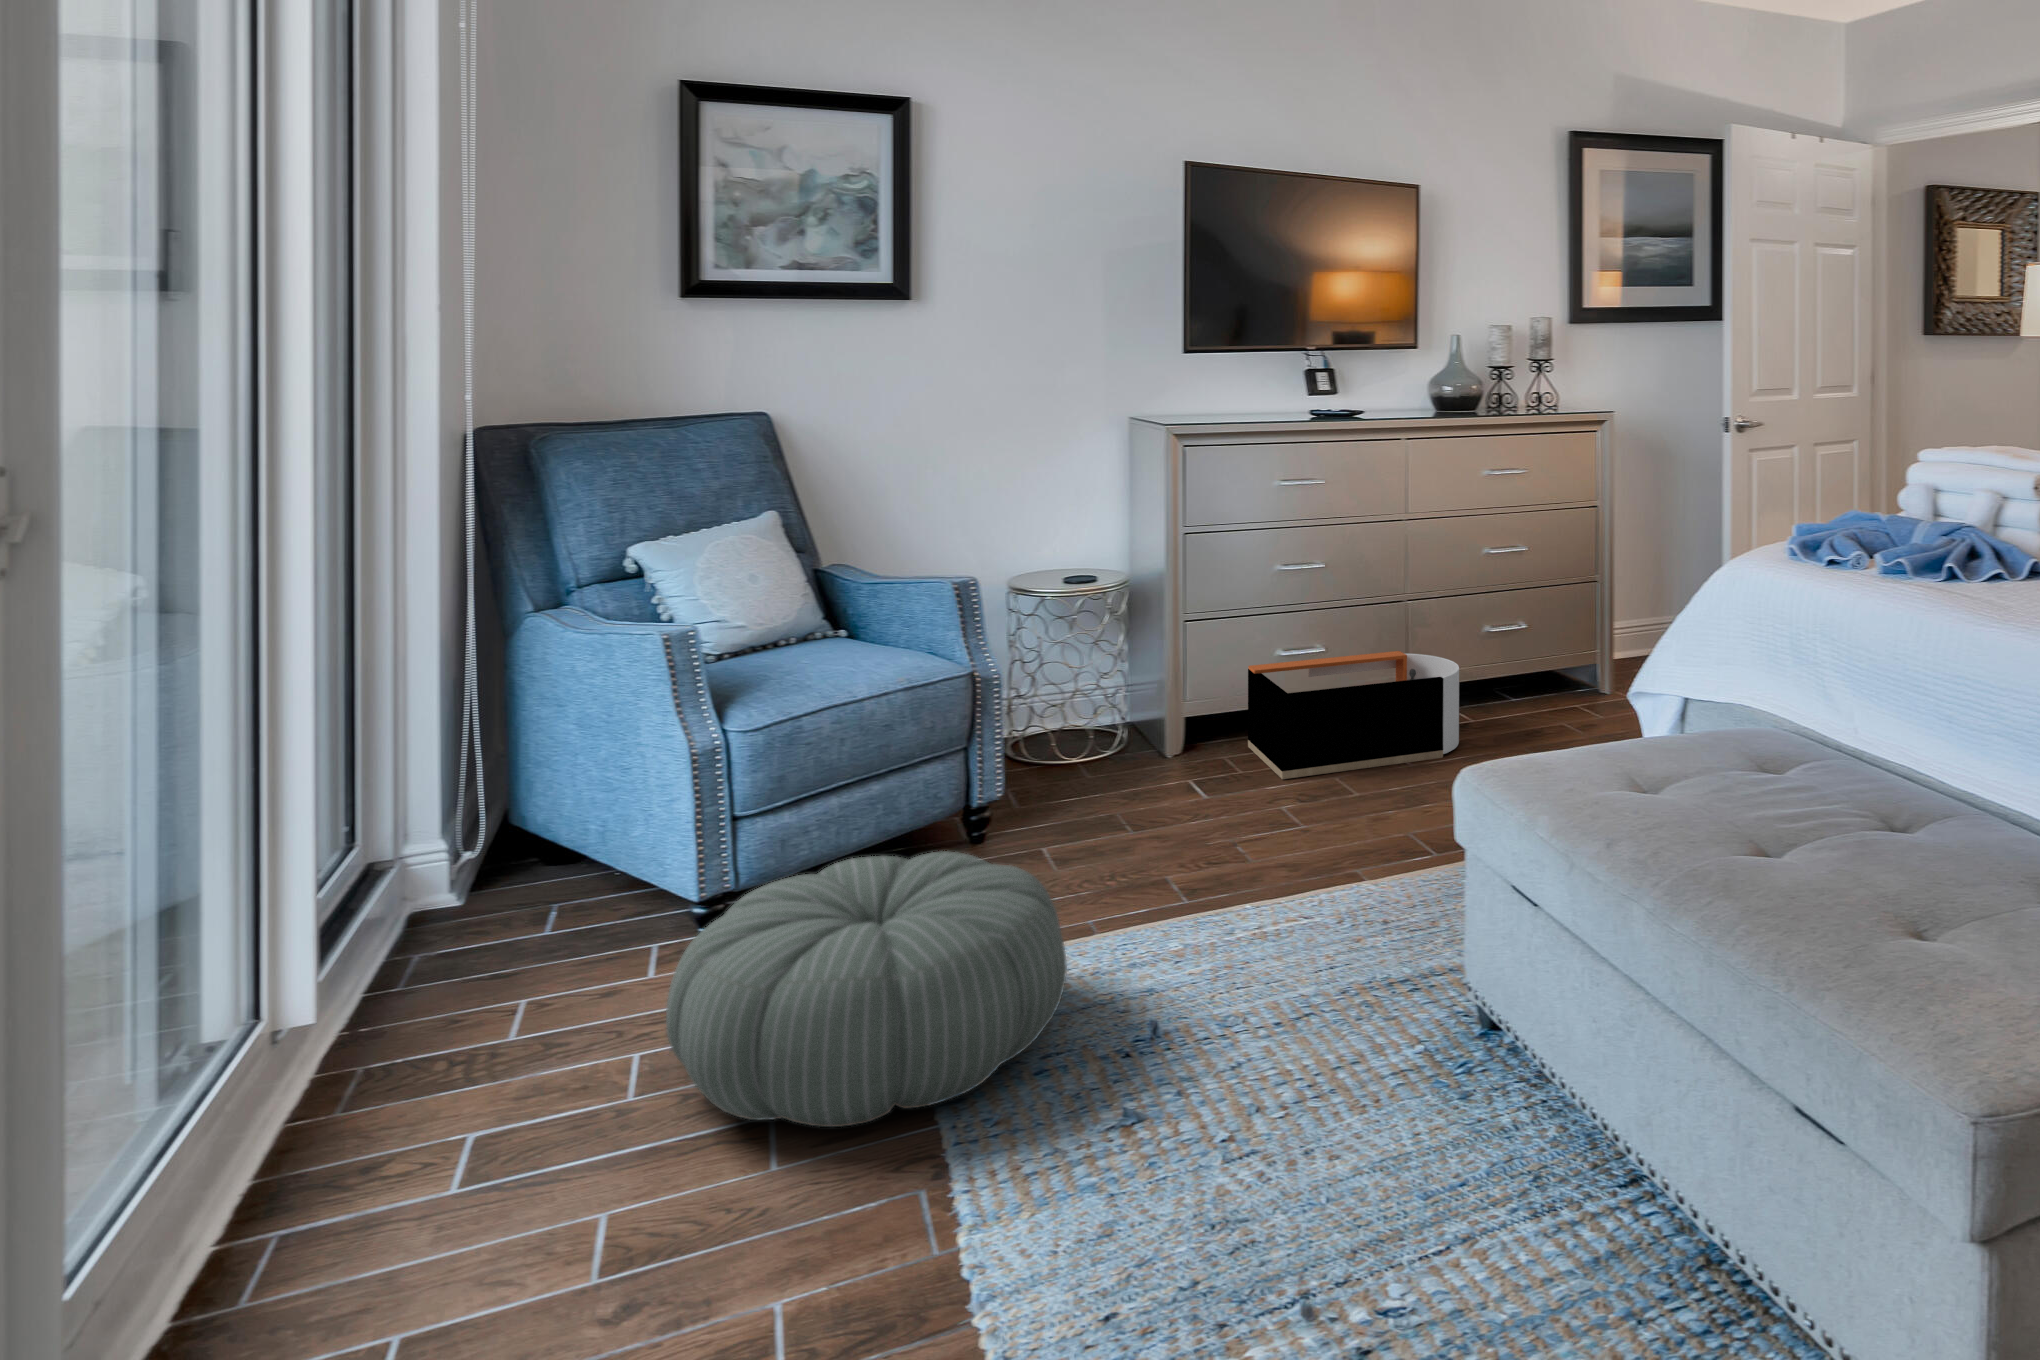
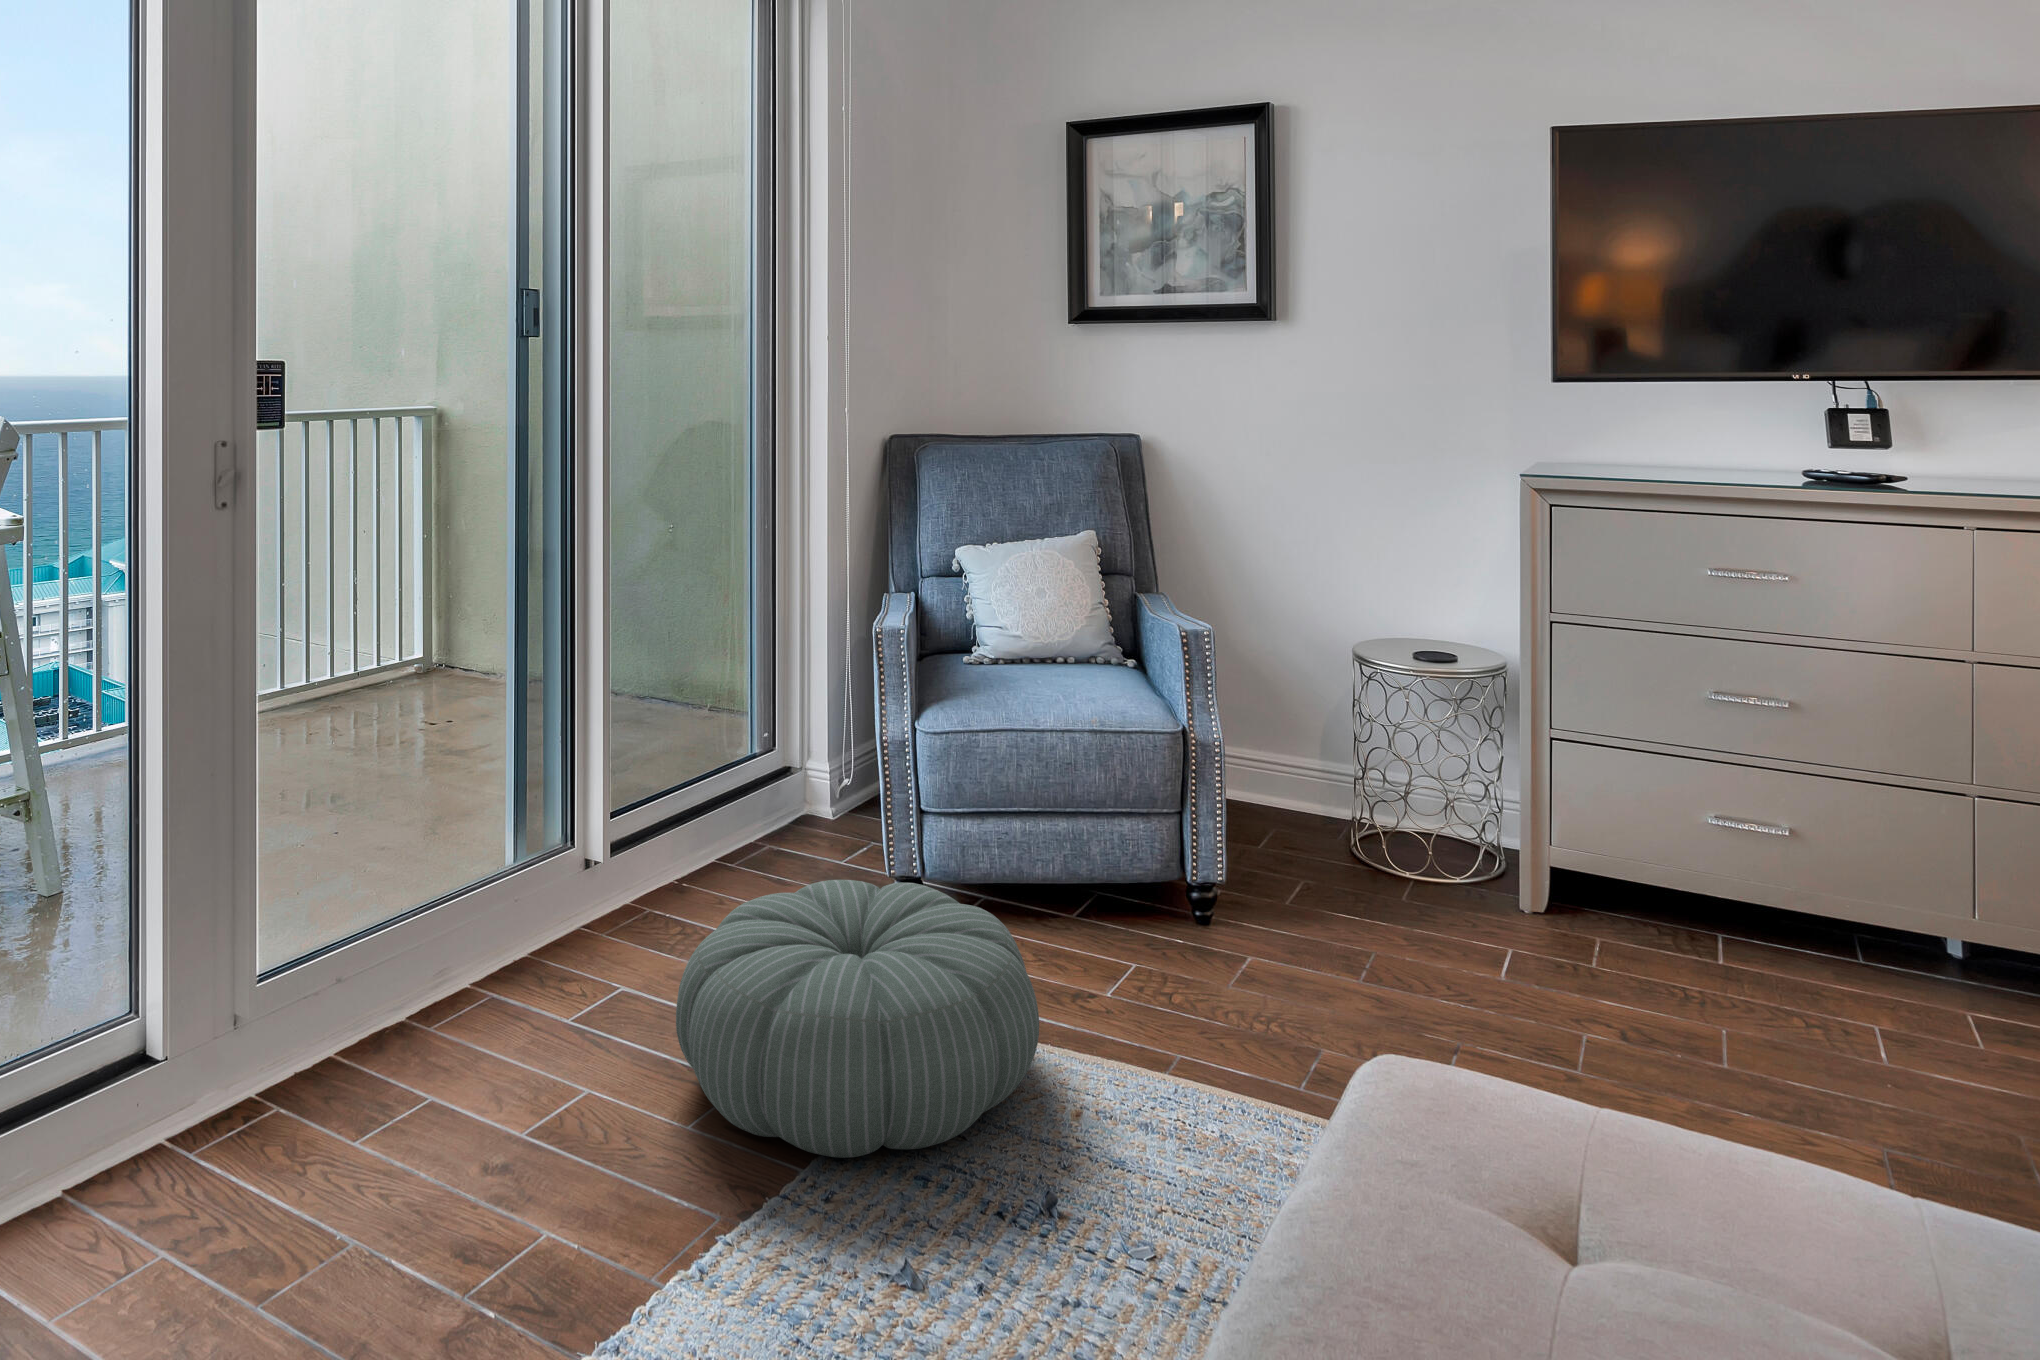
storage bin: present [1248,651,1459,779] -> none [1630,814,2014,1057]

